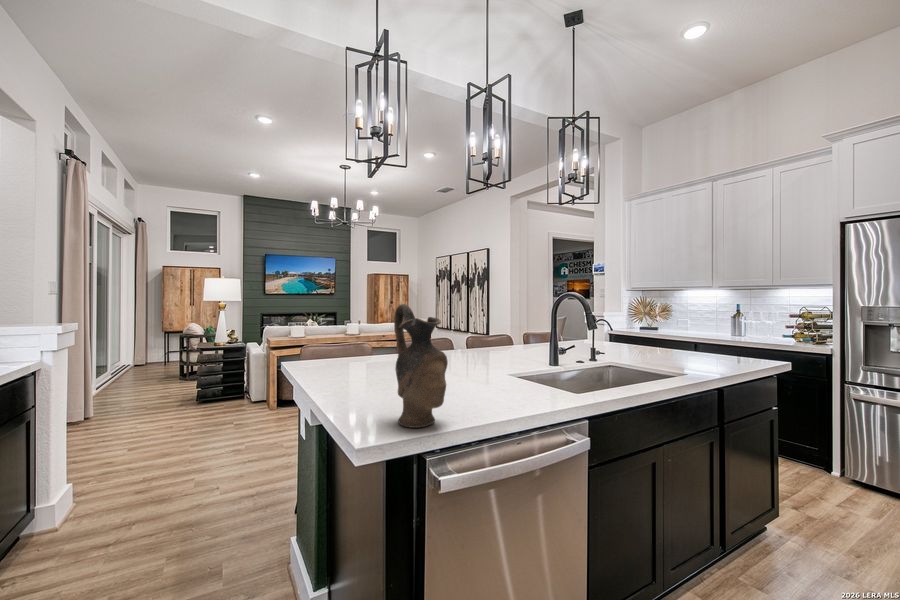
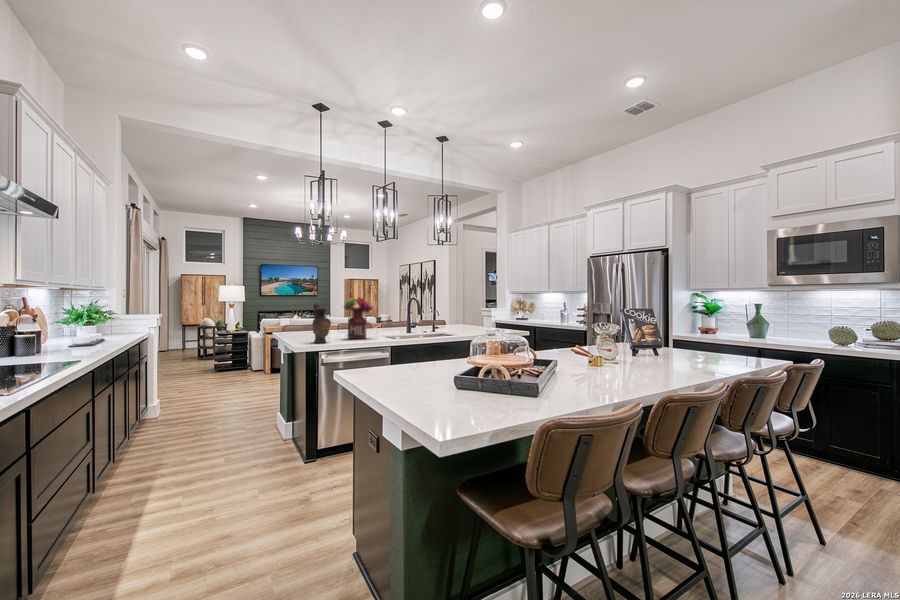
flower arrangement: none [458,289,533,398] -> present [344,297,372,339]

